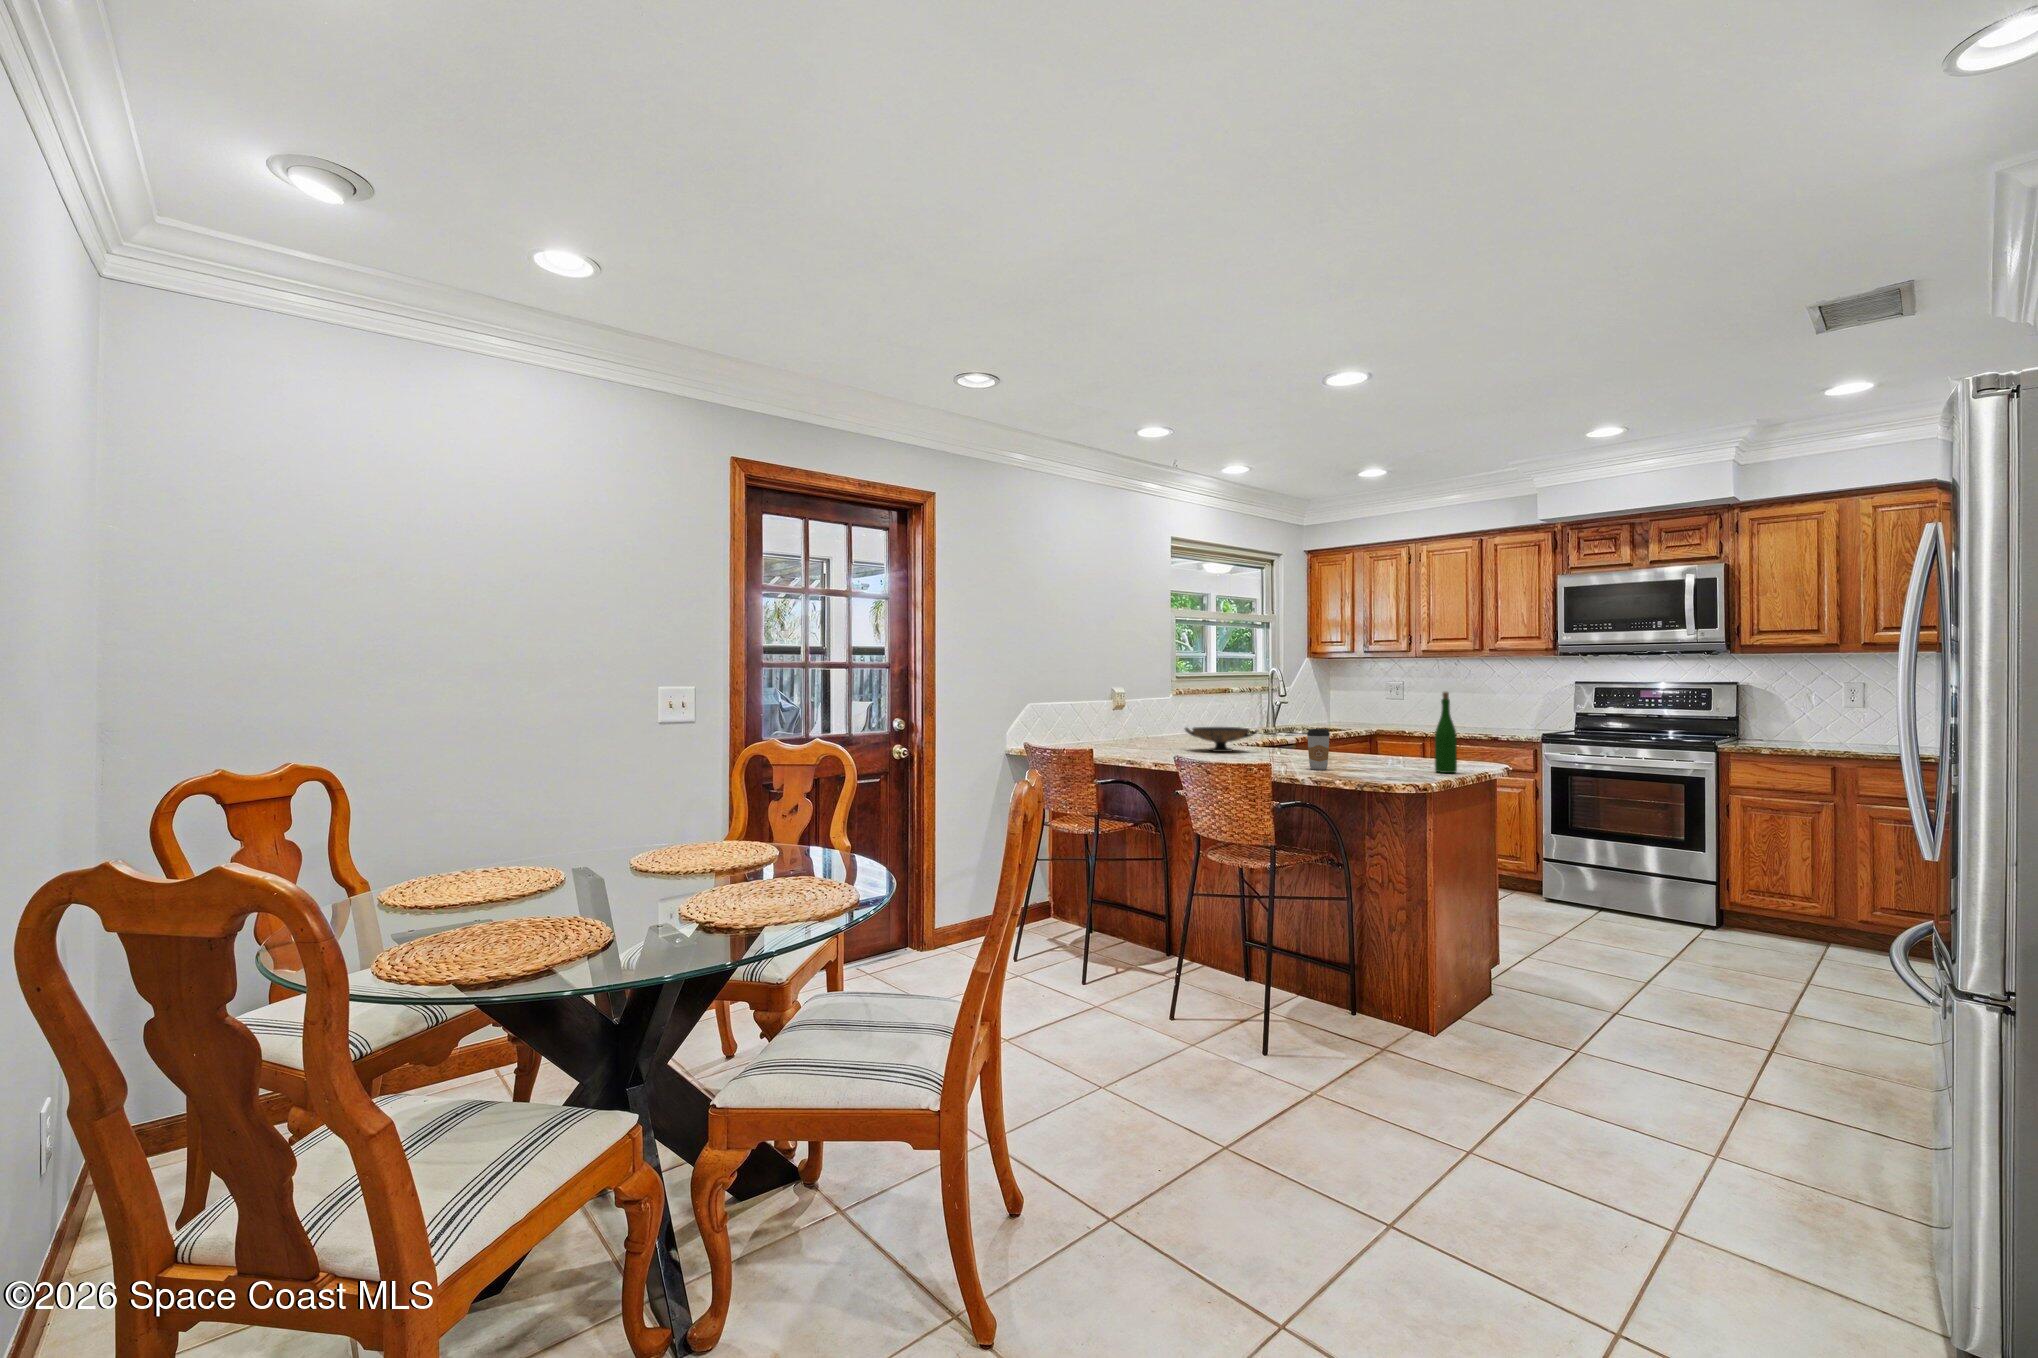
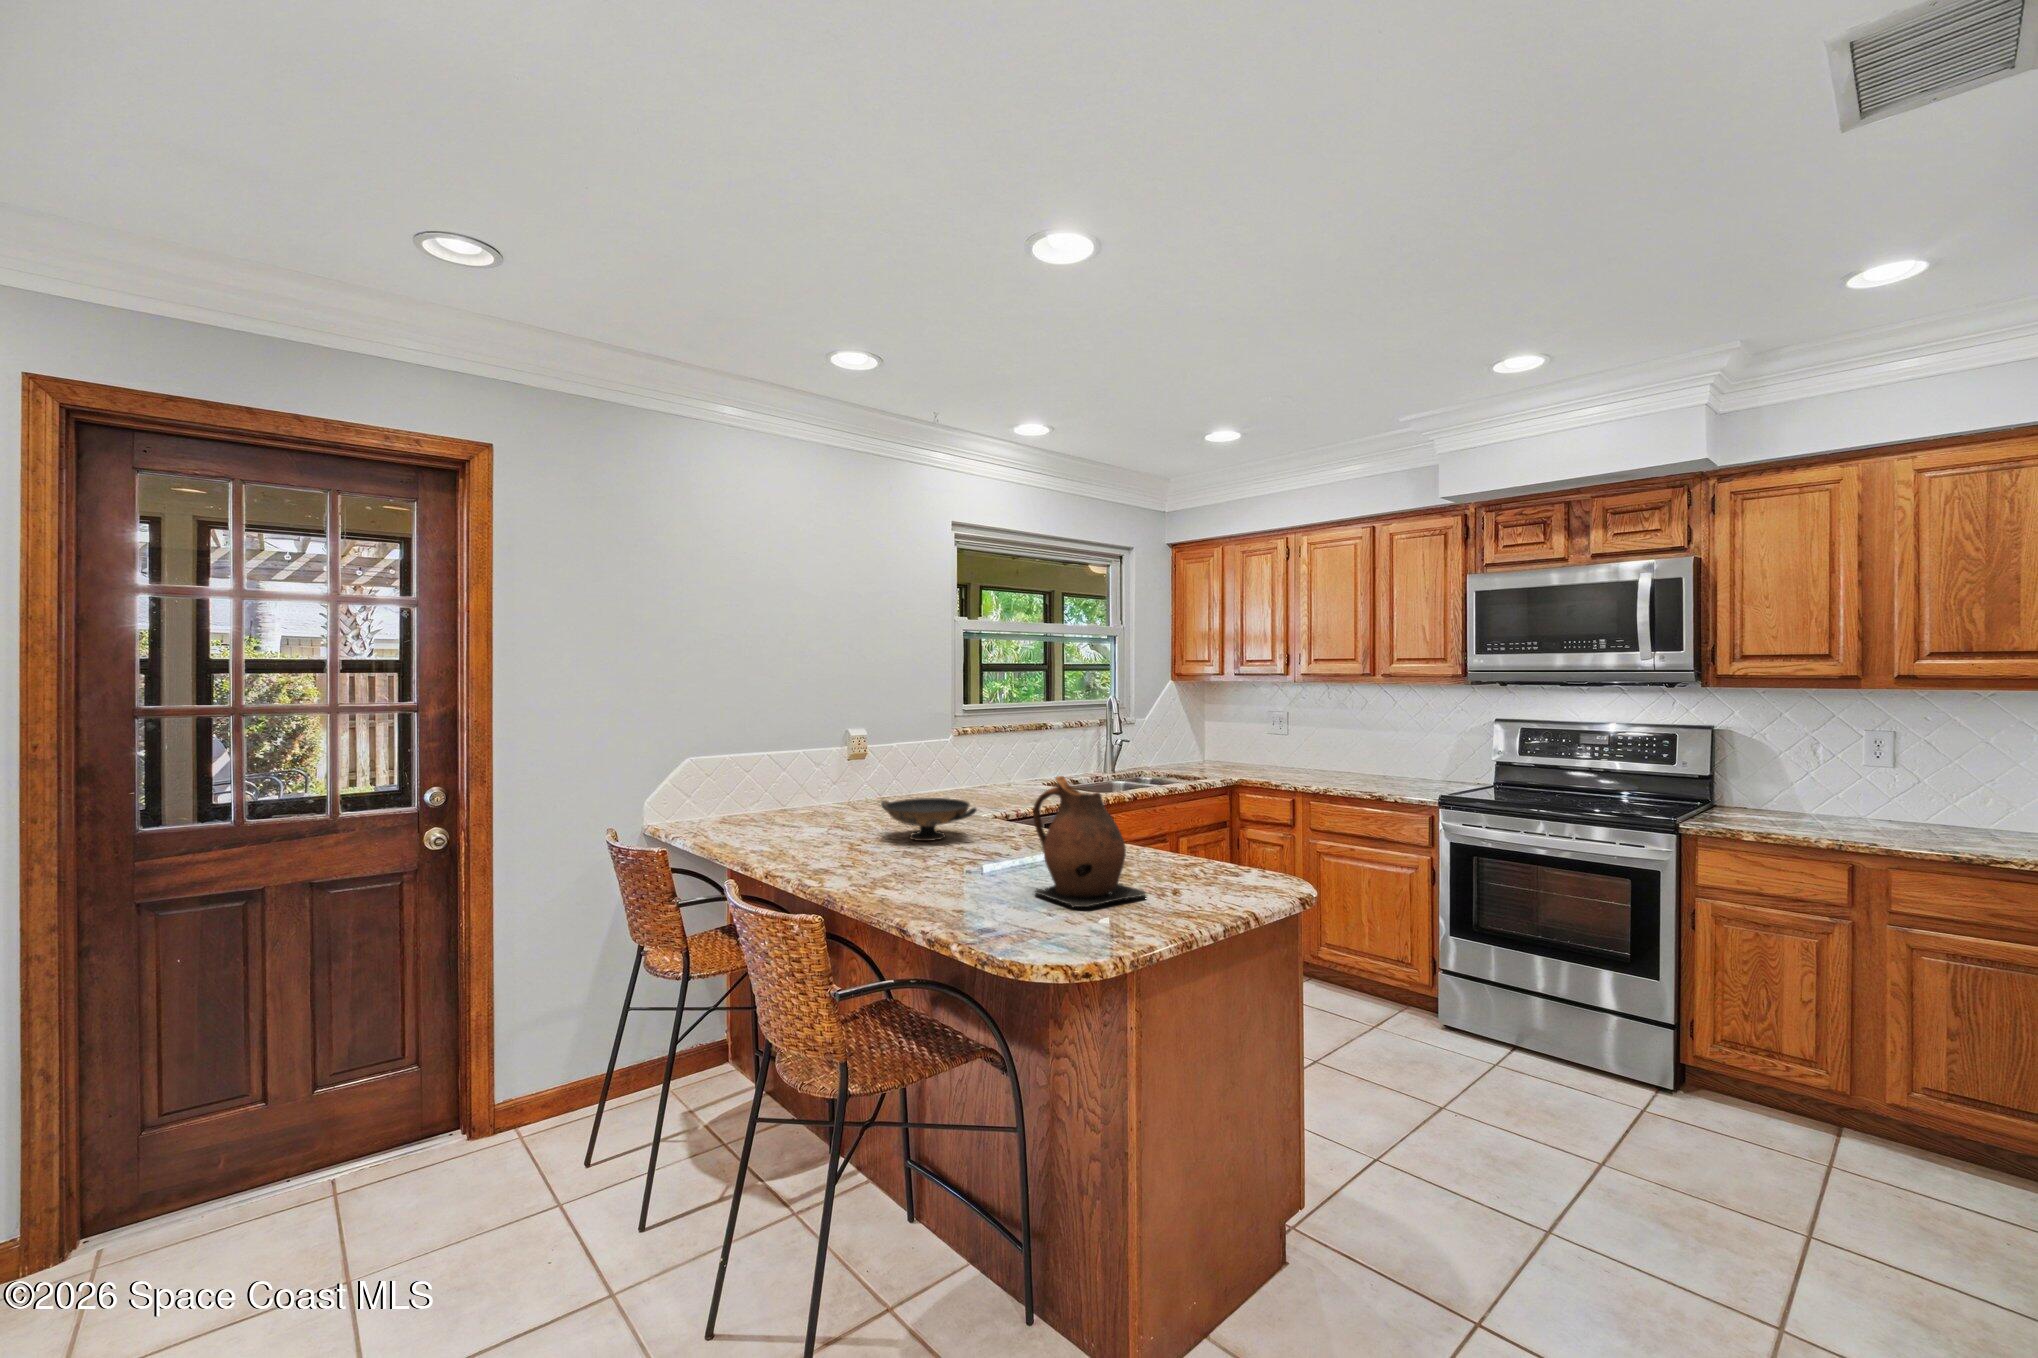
wine bottle: present [1435,692,1457,773] -> none [1151,781,1187,925]
ceramic pitcher: none [1344,695,1417,769] -> present [1033,776,1146,907]
coffee cup: present [1307,729,1330,770] -> none [947,838,984,911]

